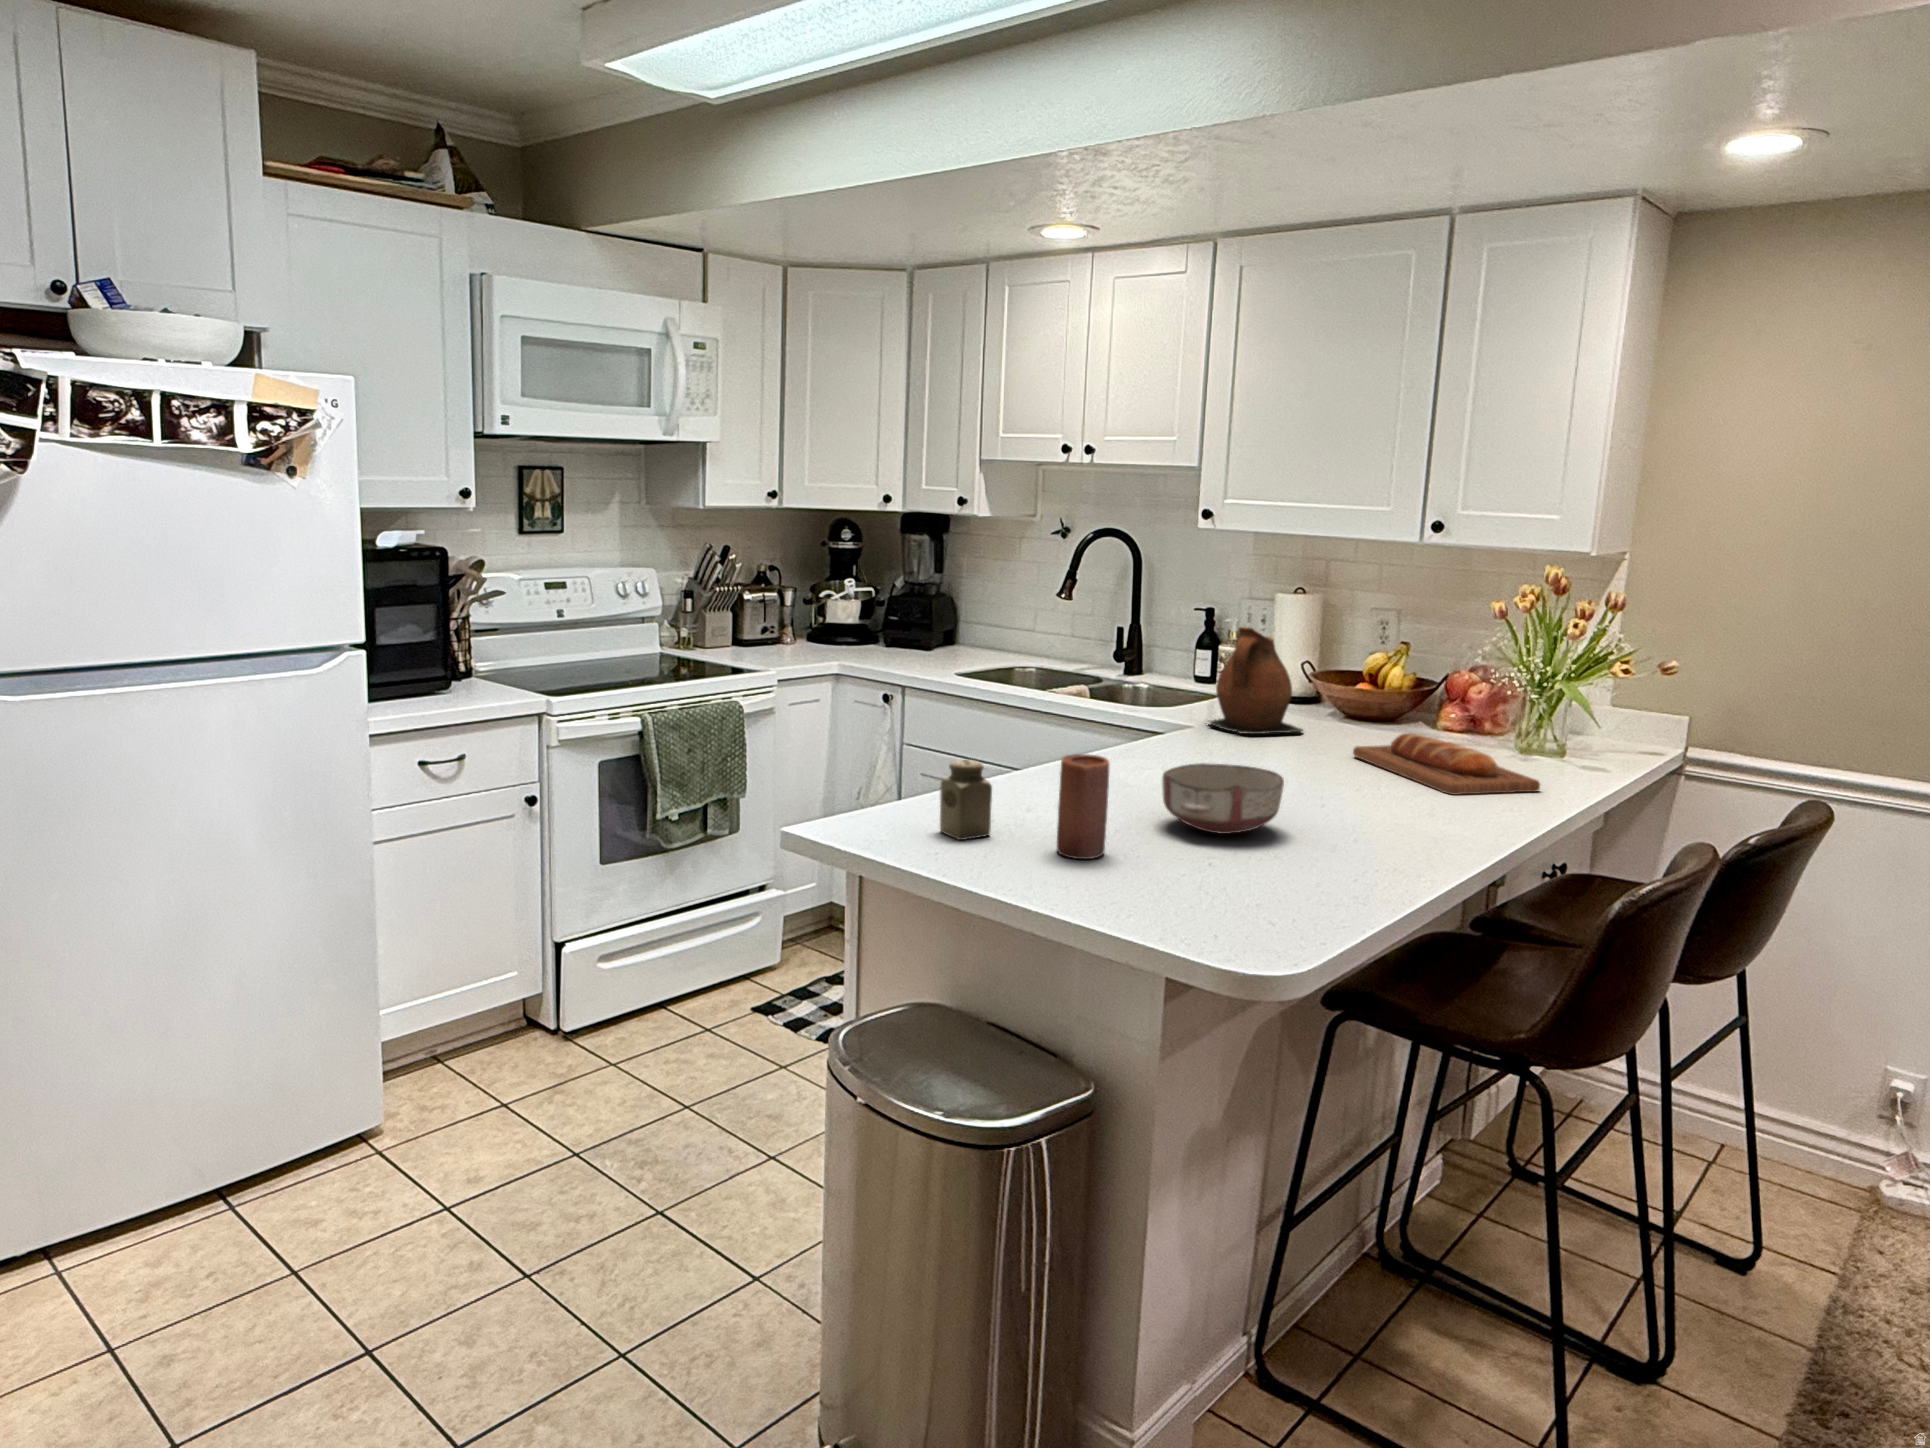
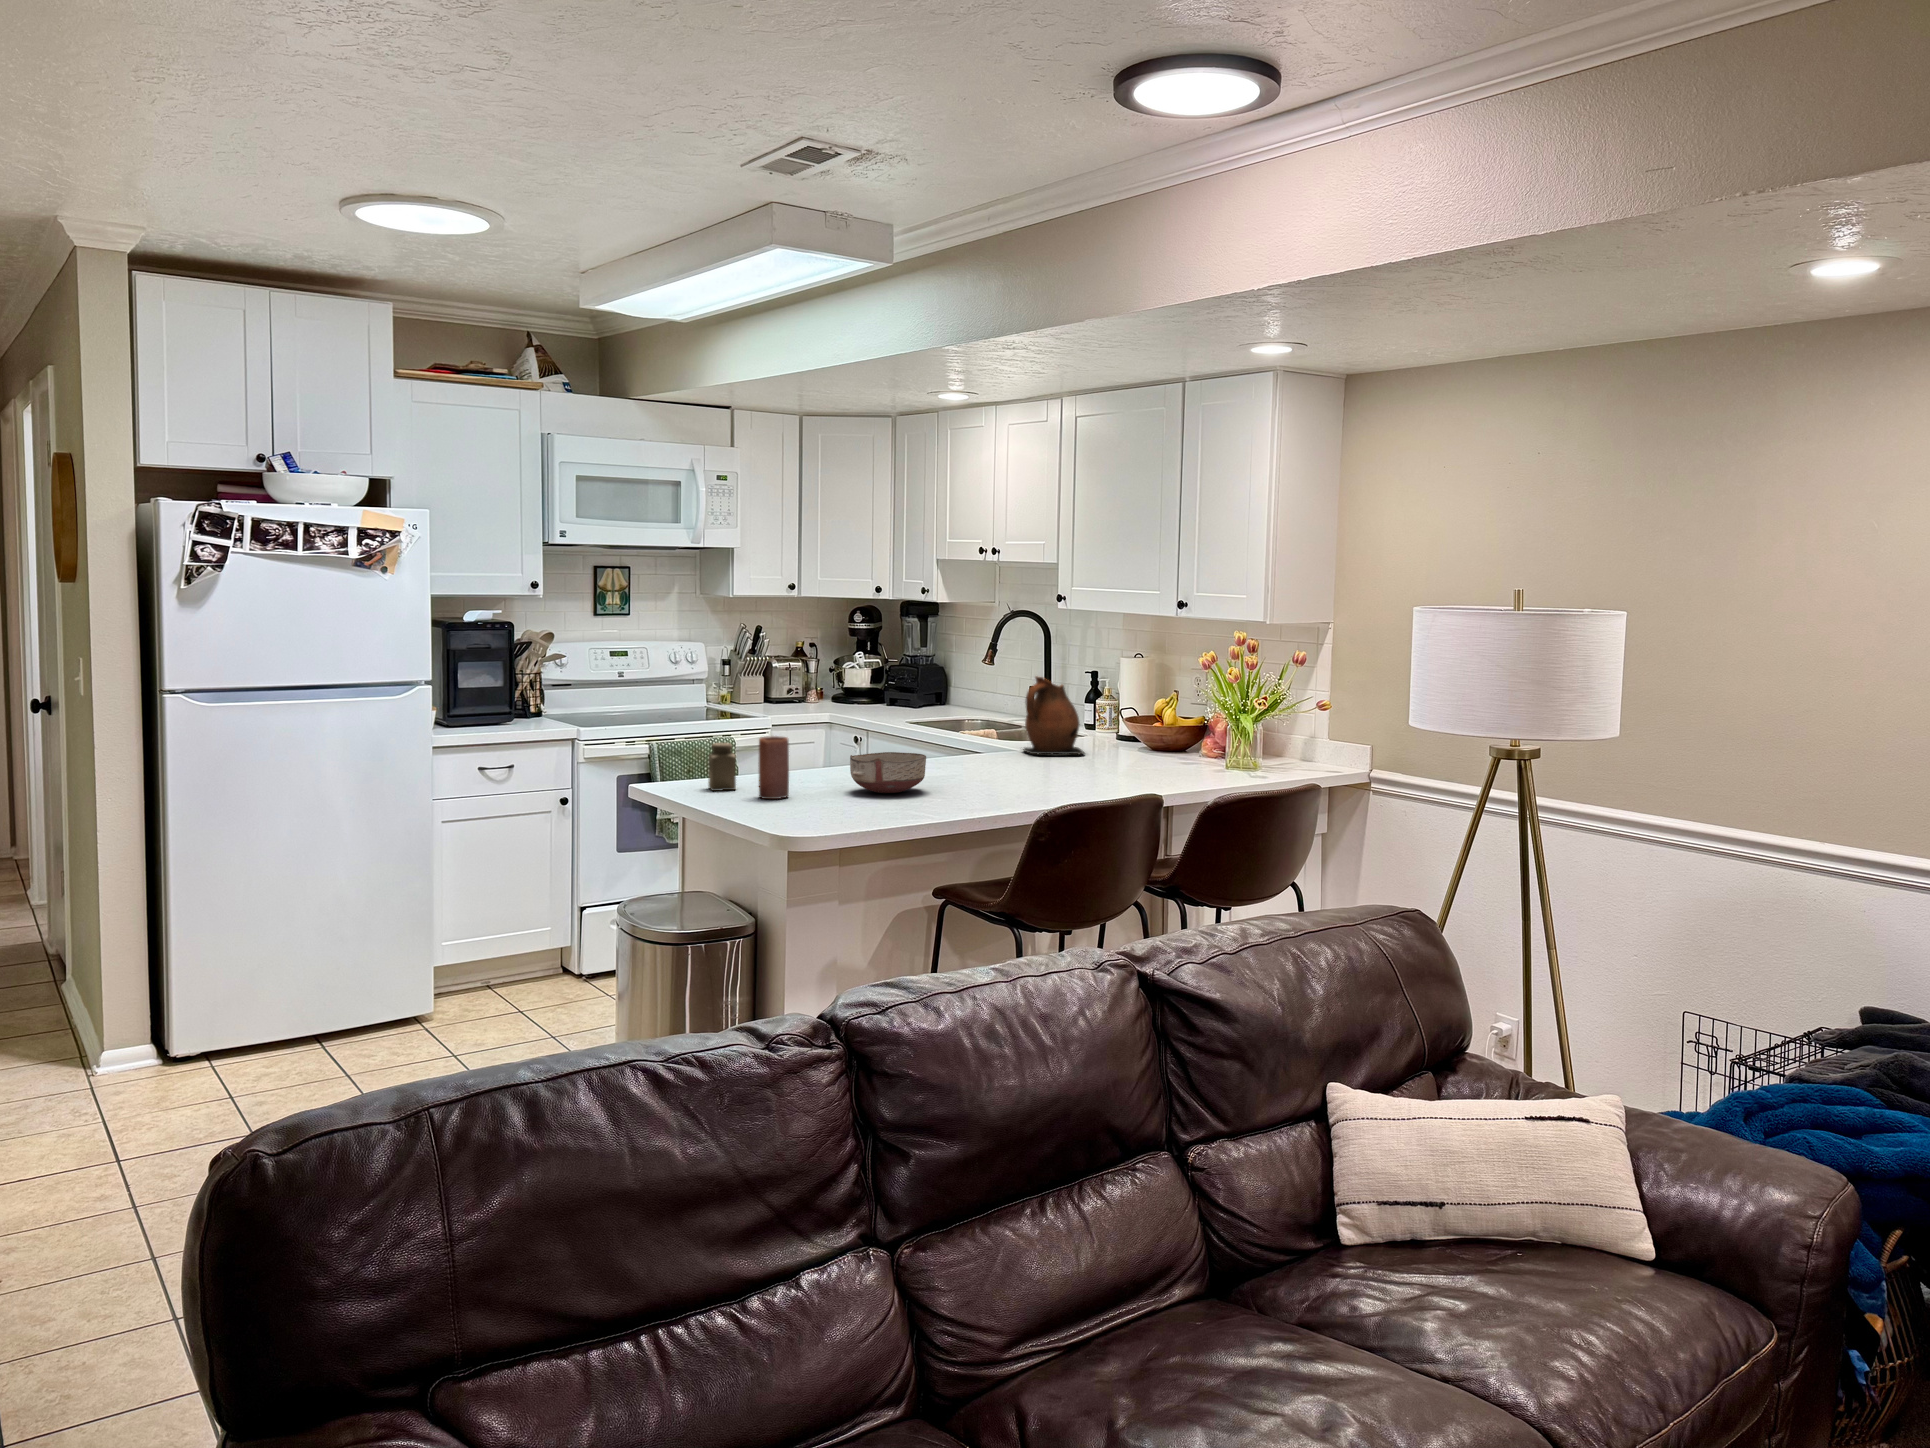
bread loaf: present [1353,733,1540,795] -> none [1082,749,1166,784]

